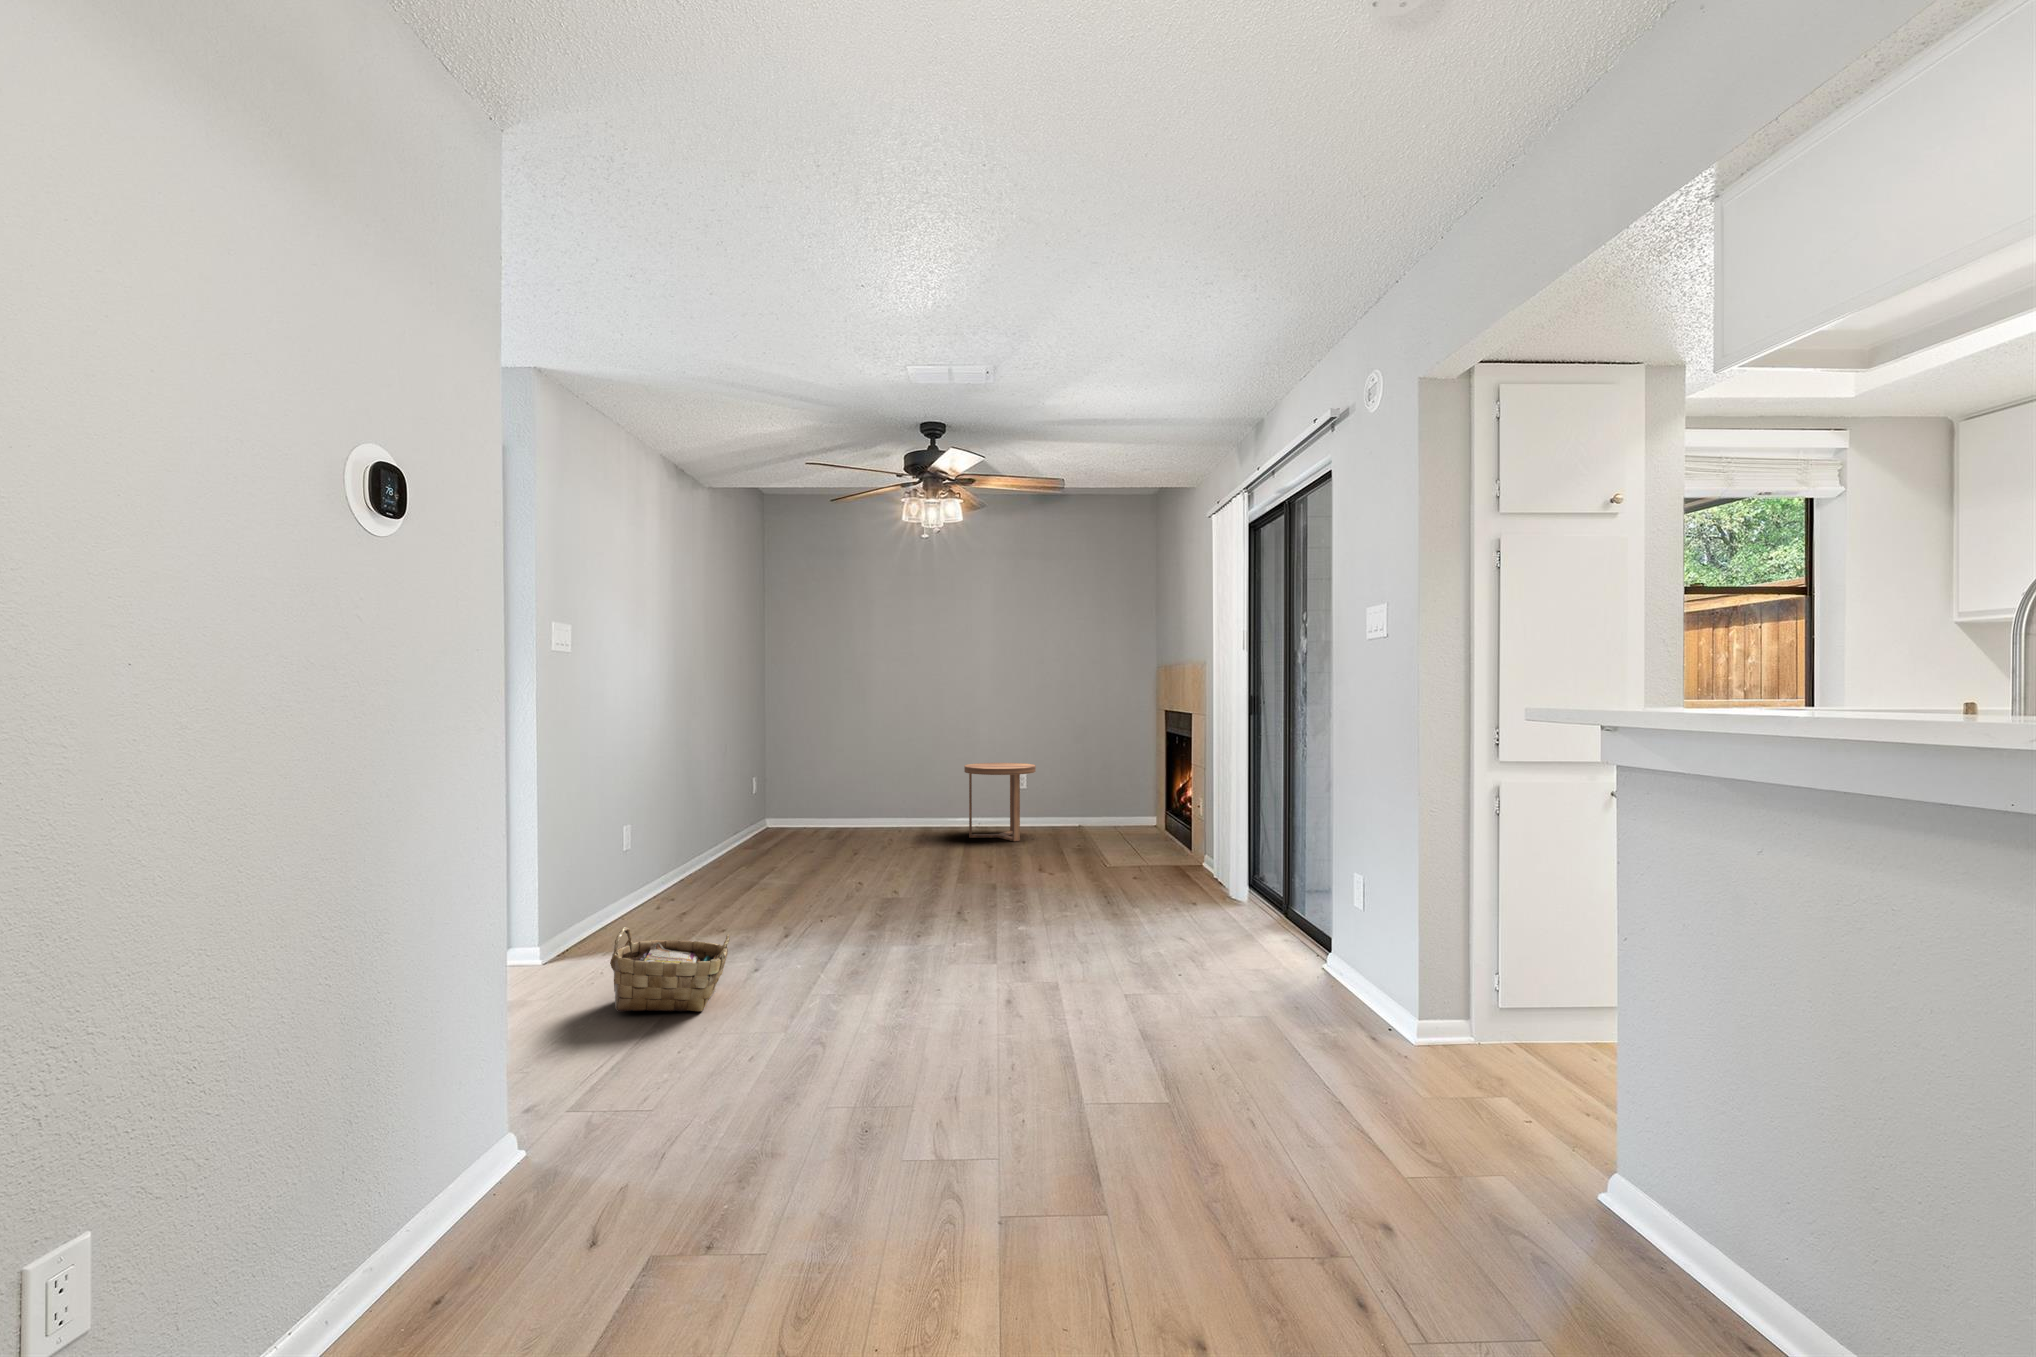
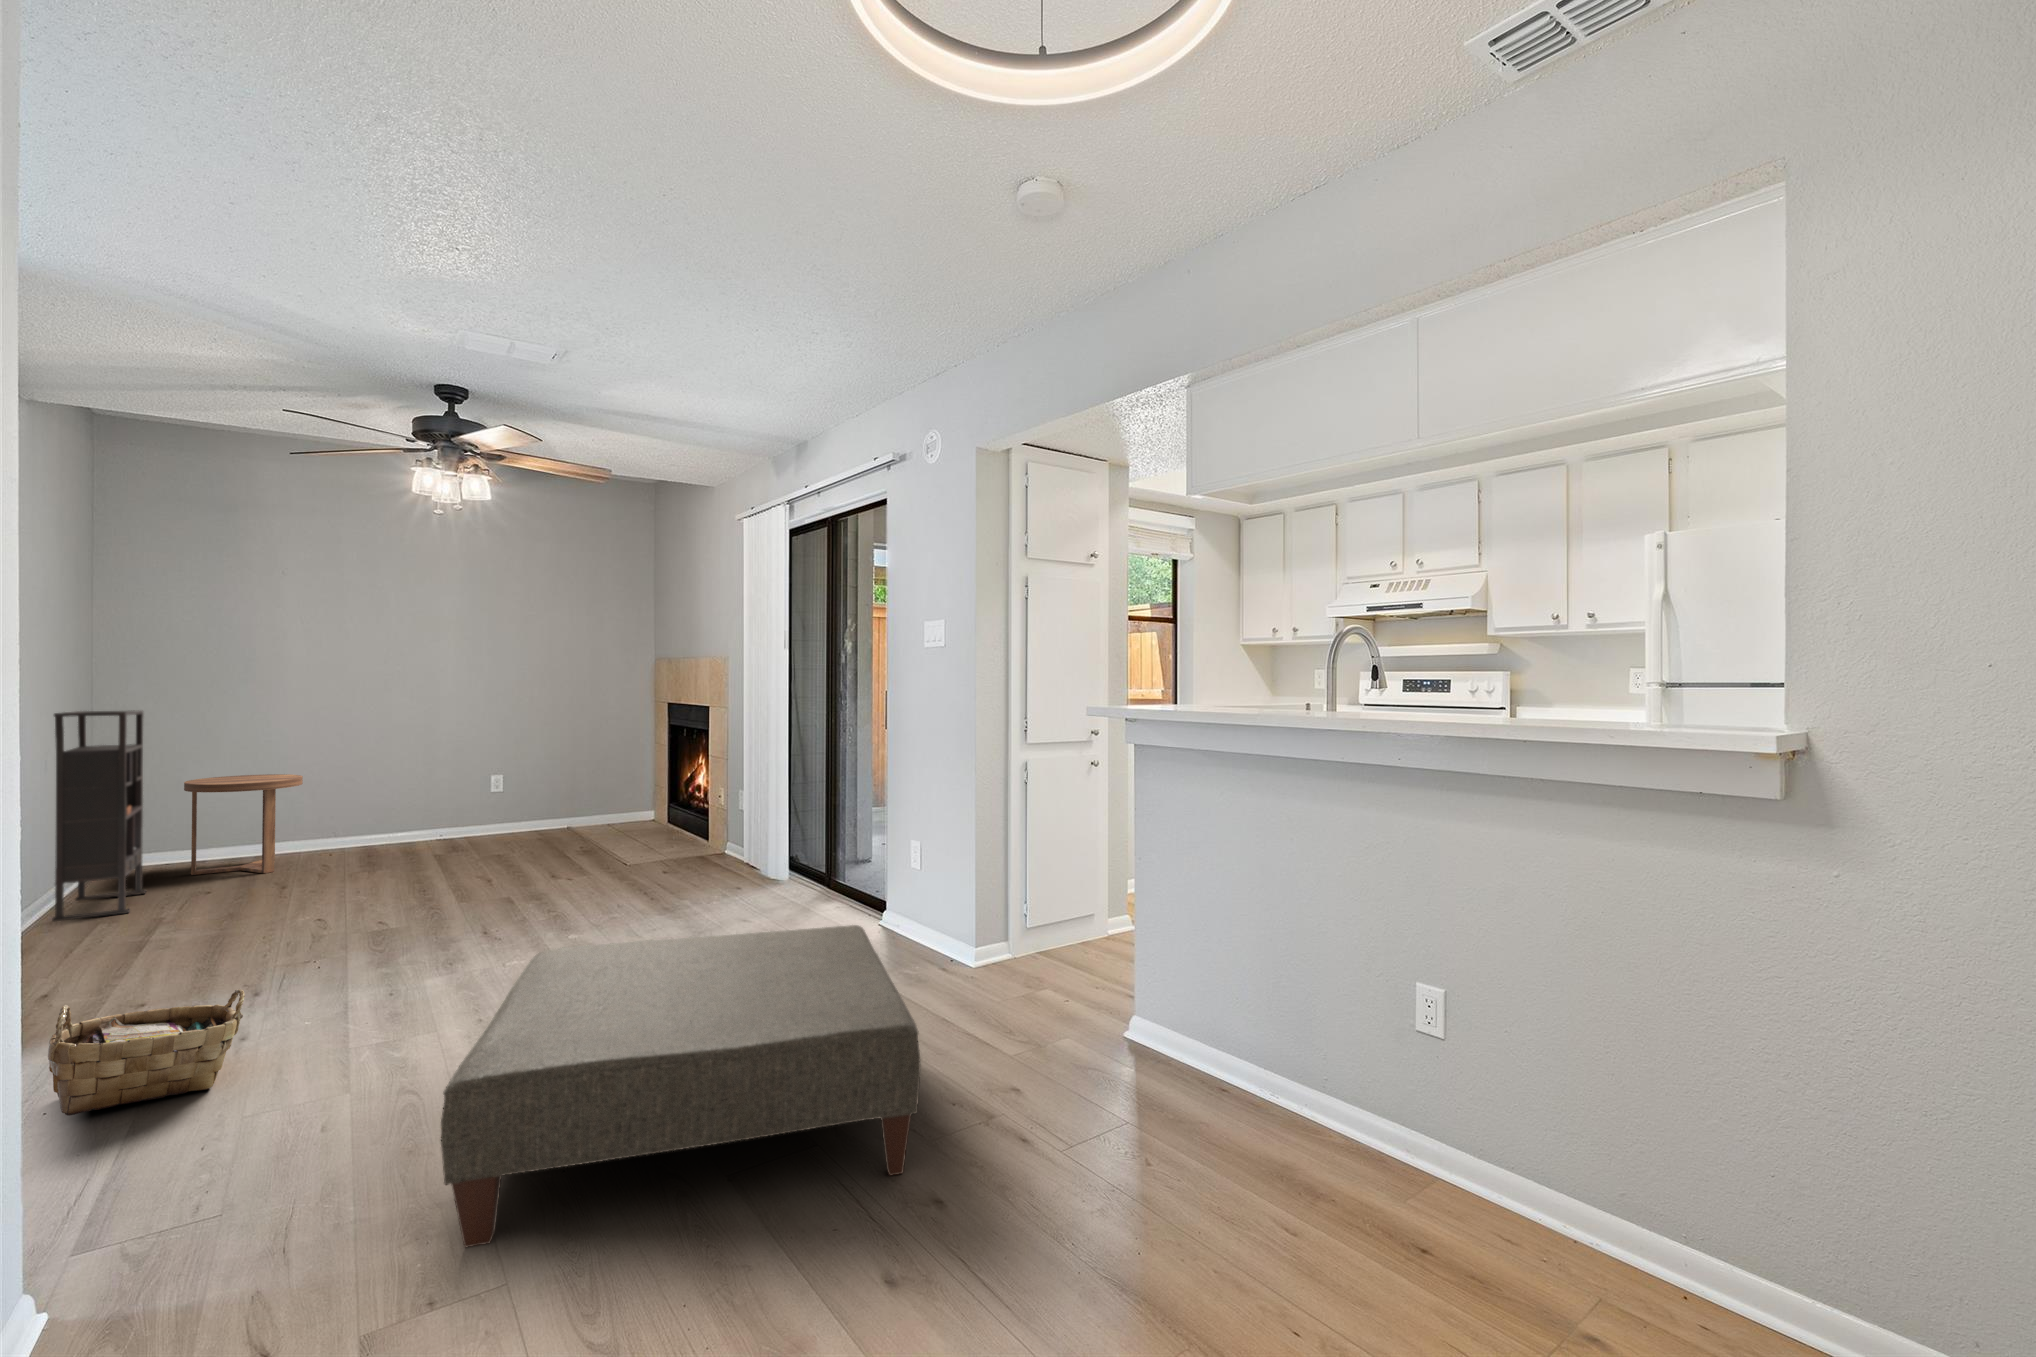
bookshelf: none [713,712,772,866] -> present [52,710,146,921]
side table: present [964,763,1036,841] -> present [184,774,303,875]
ottoman: none [727,940,1230,1290] -> present [441,925,920,1247]

